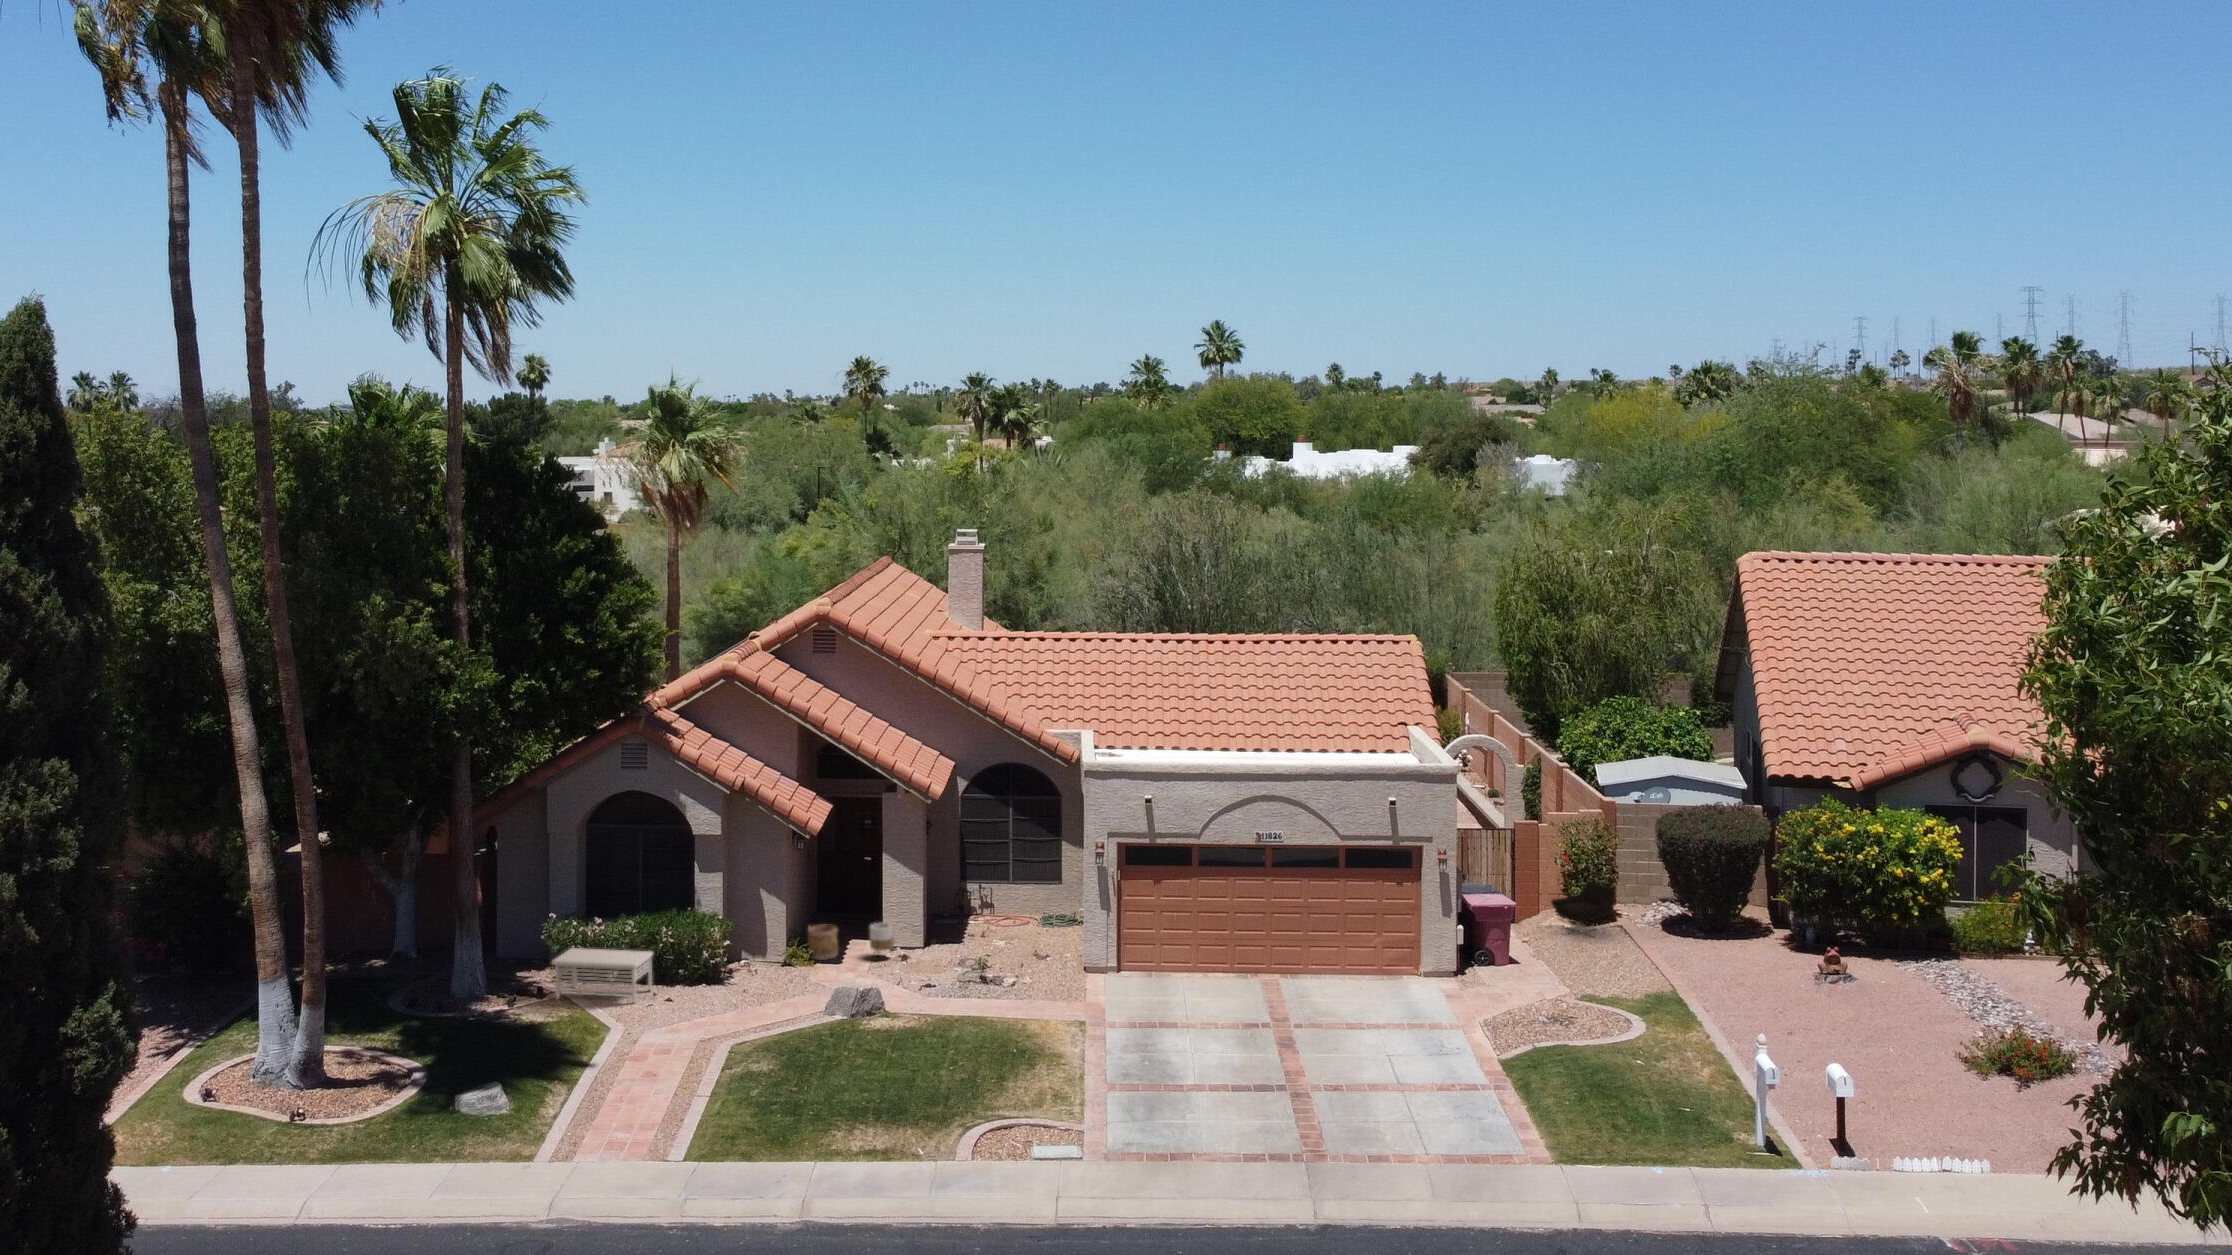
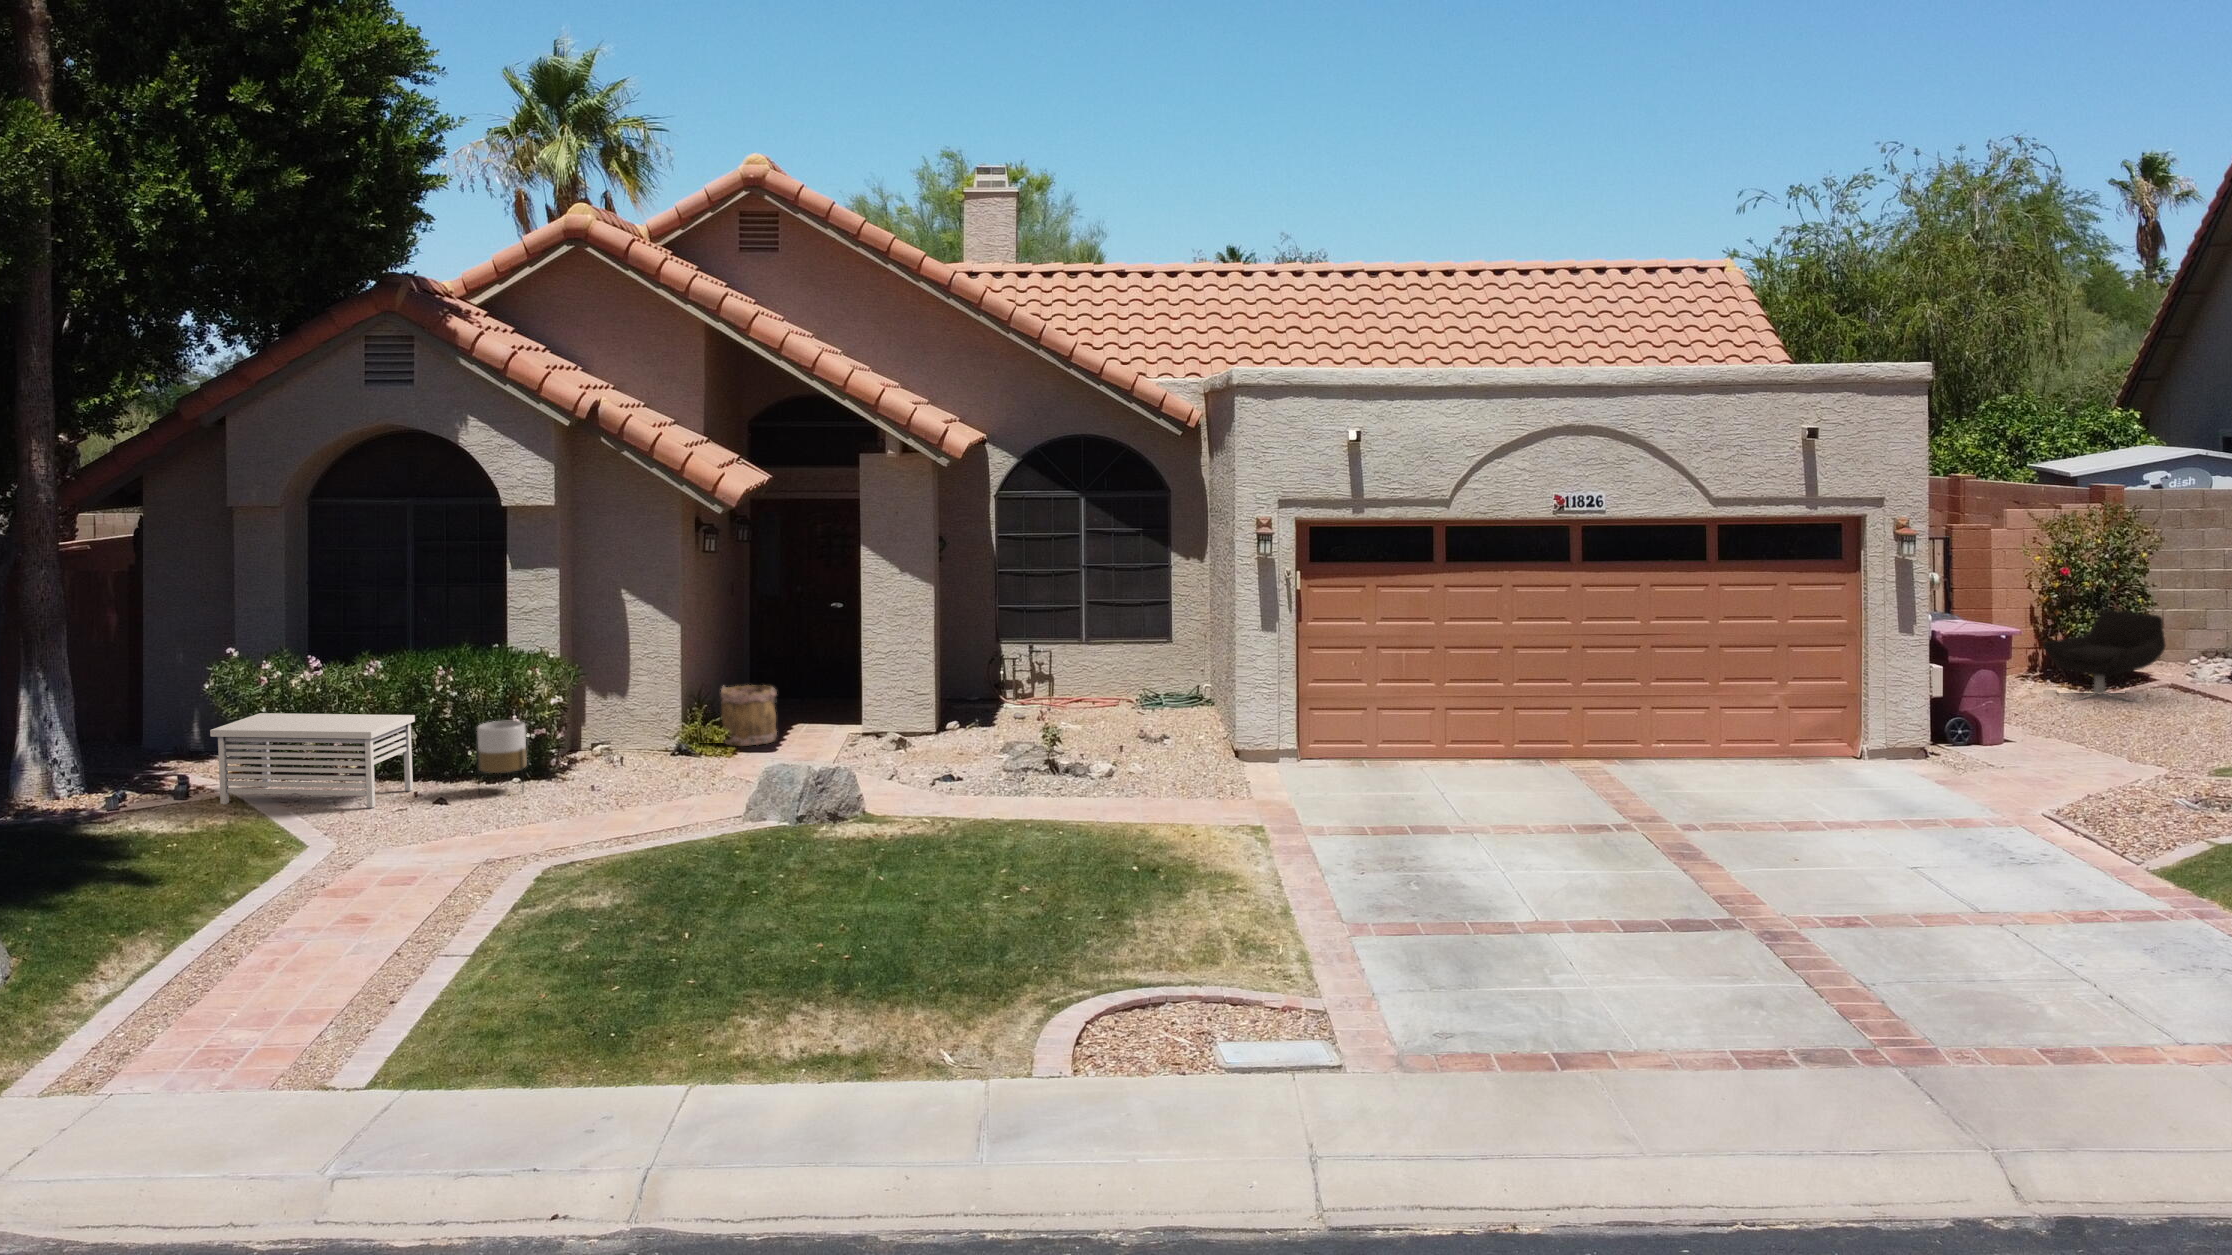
planter: present [870,923,894,950] -> present [477,721,527,783]

